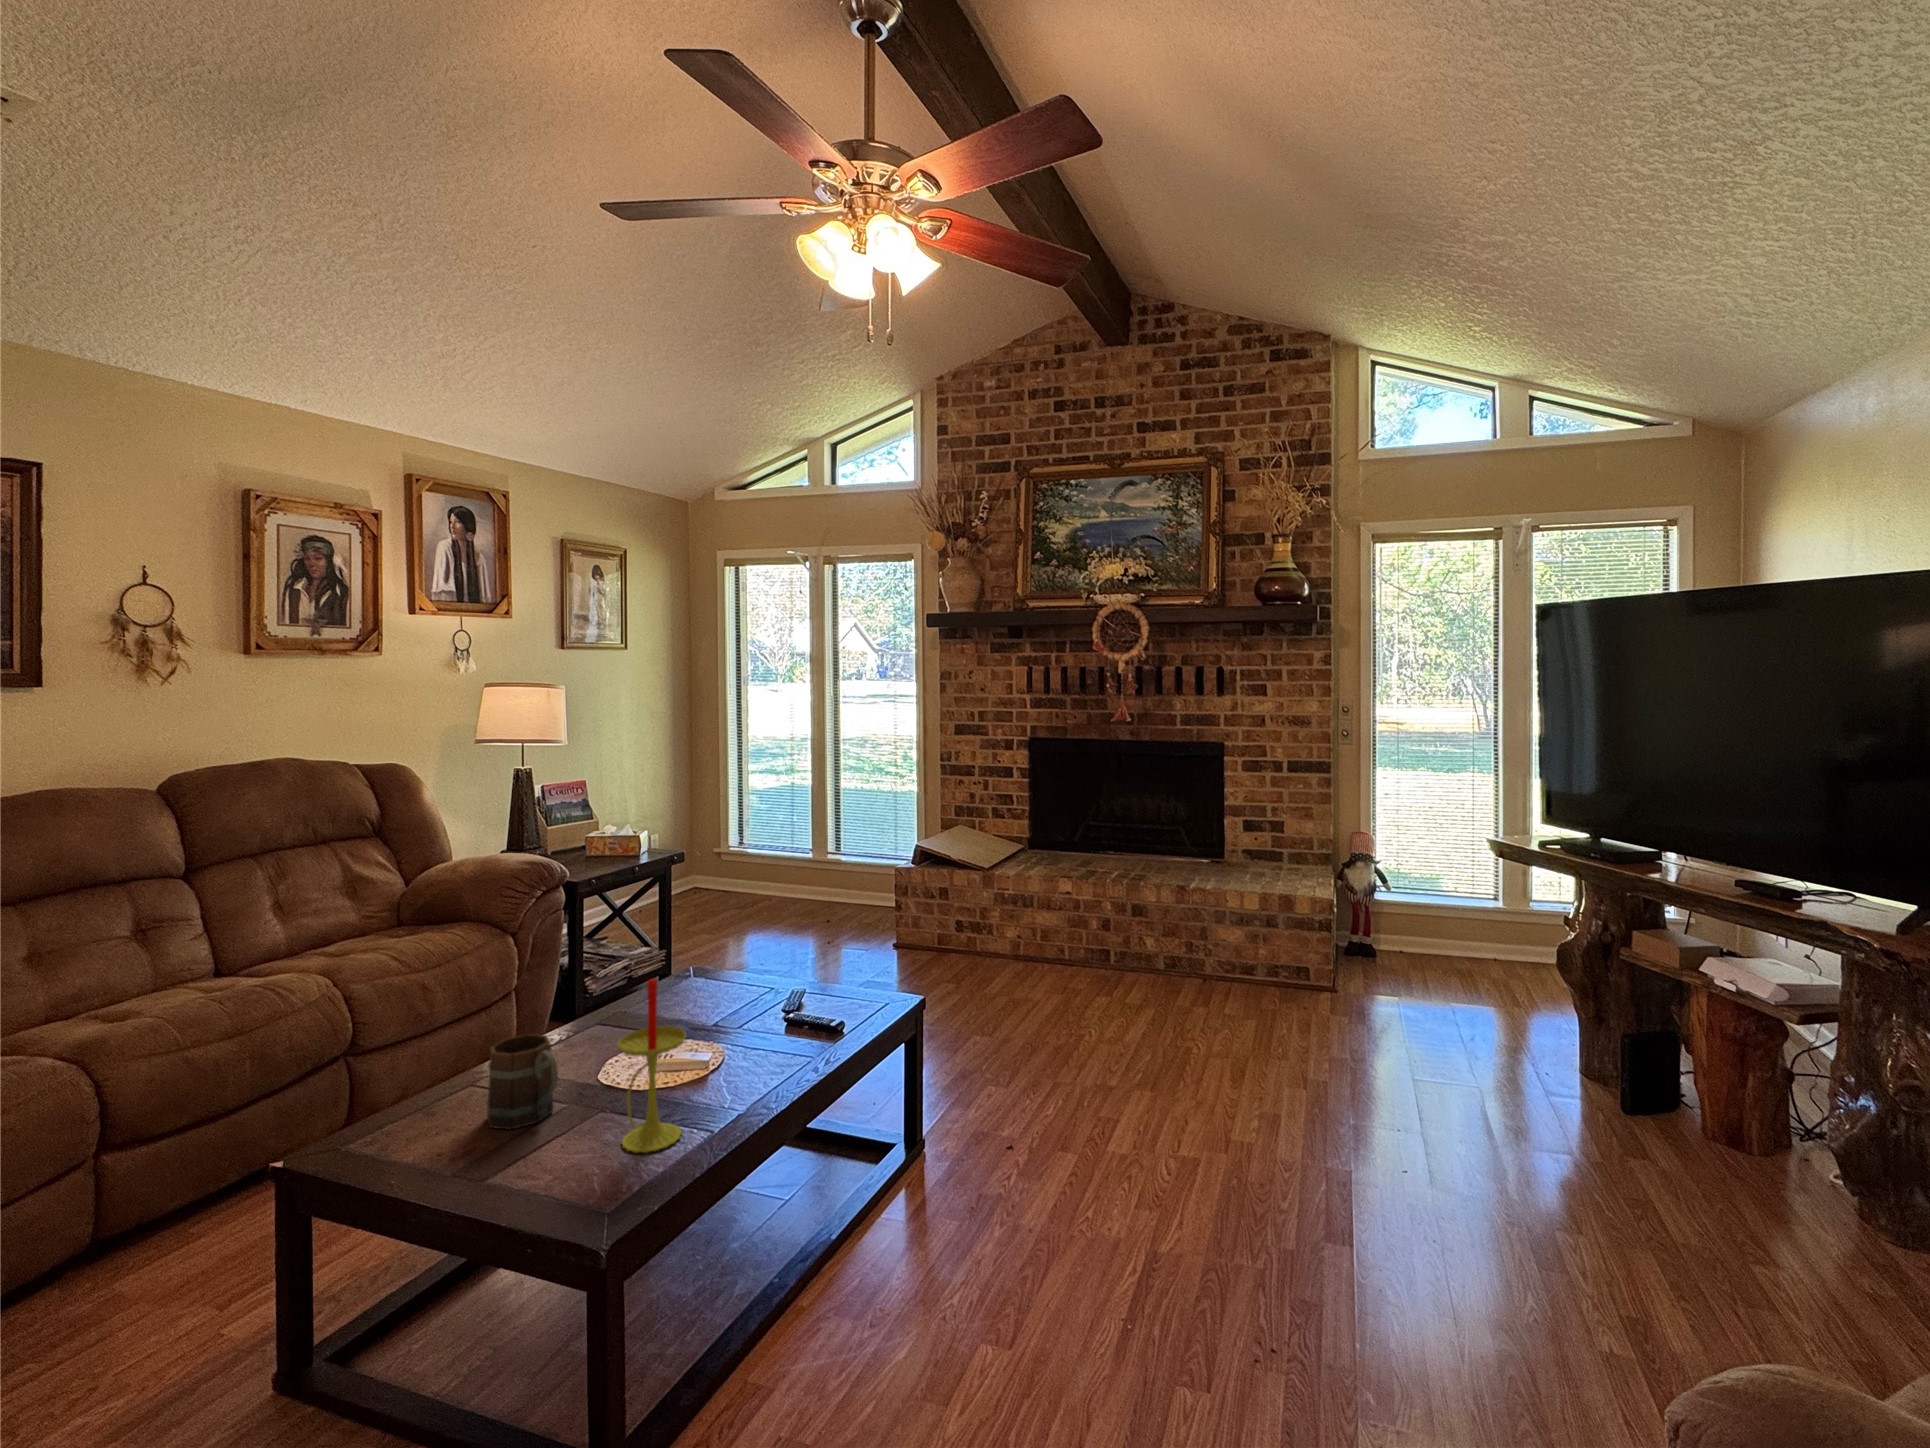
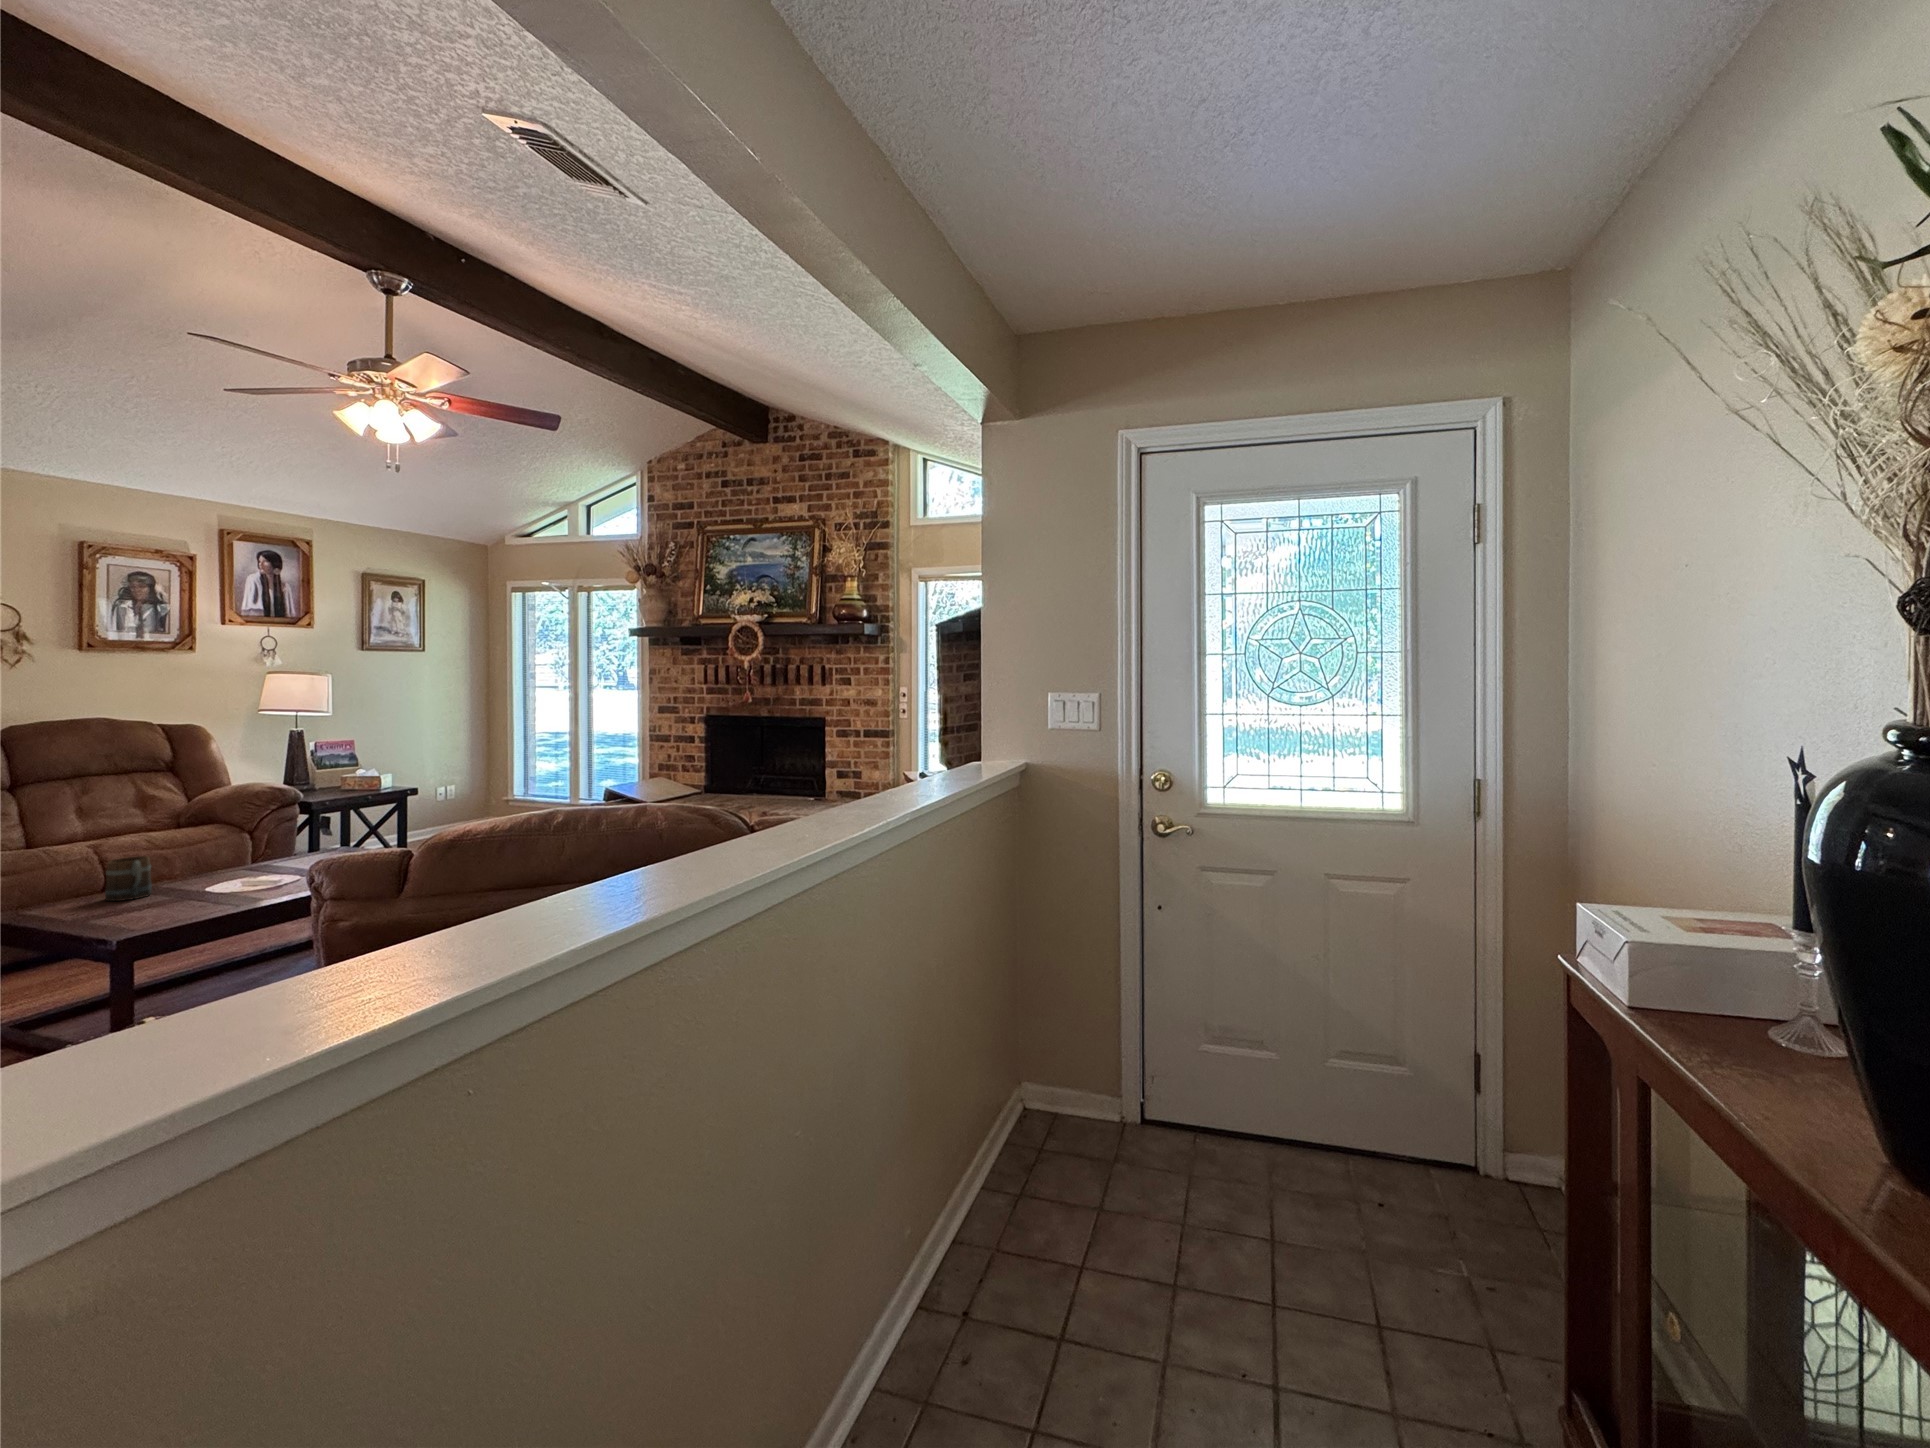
candle: present [618,978,686,1153] -> none [159,819,212,908]

